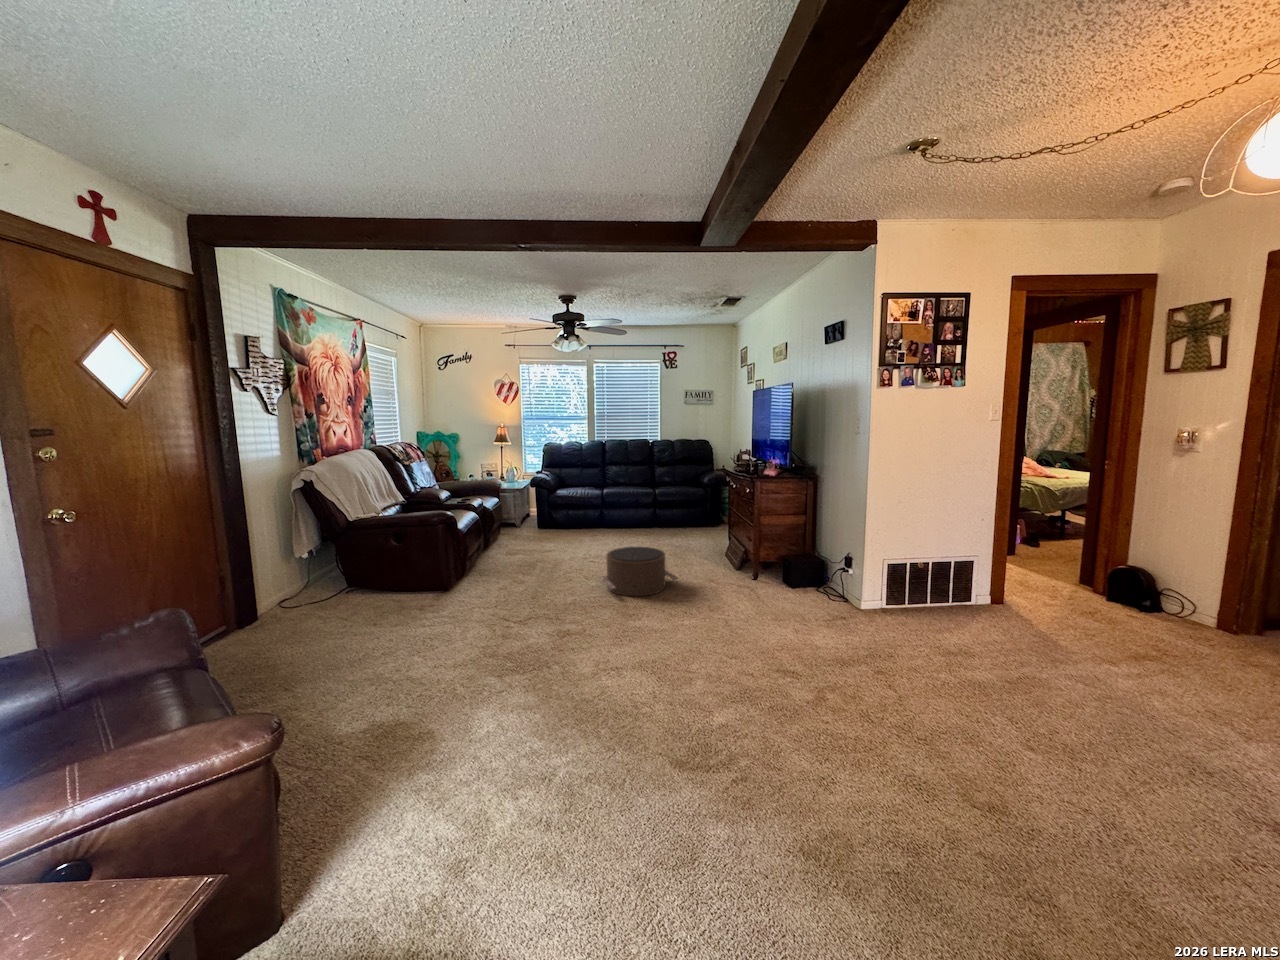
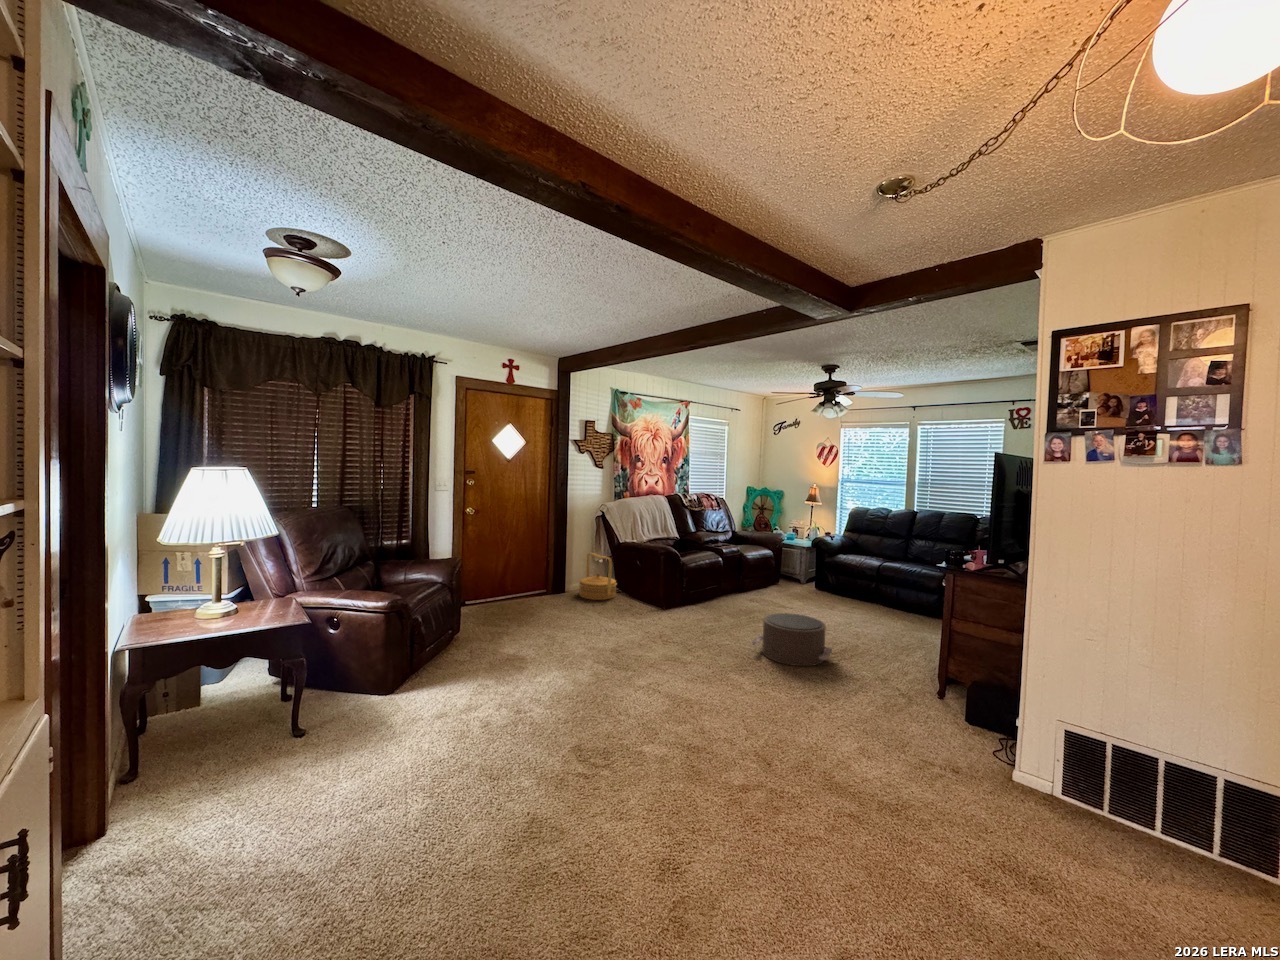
woven basket: none [287,544,355,613] -> present [579,553,617,600]

